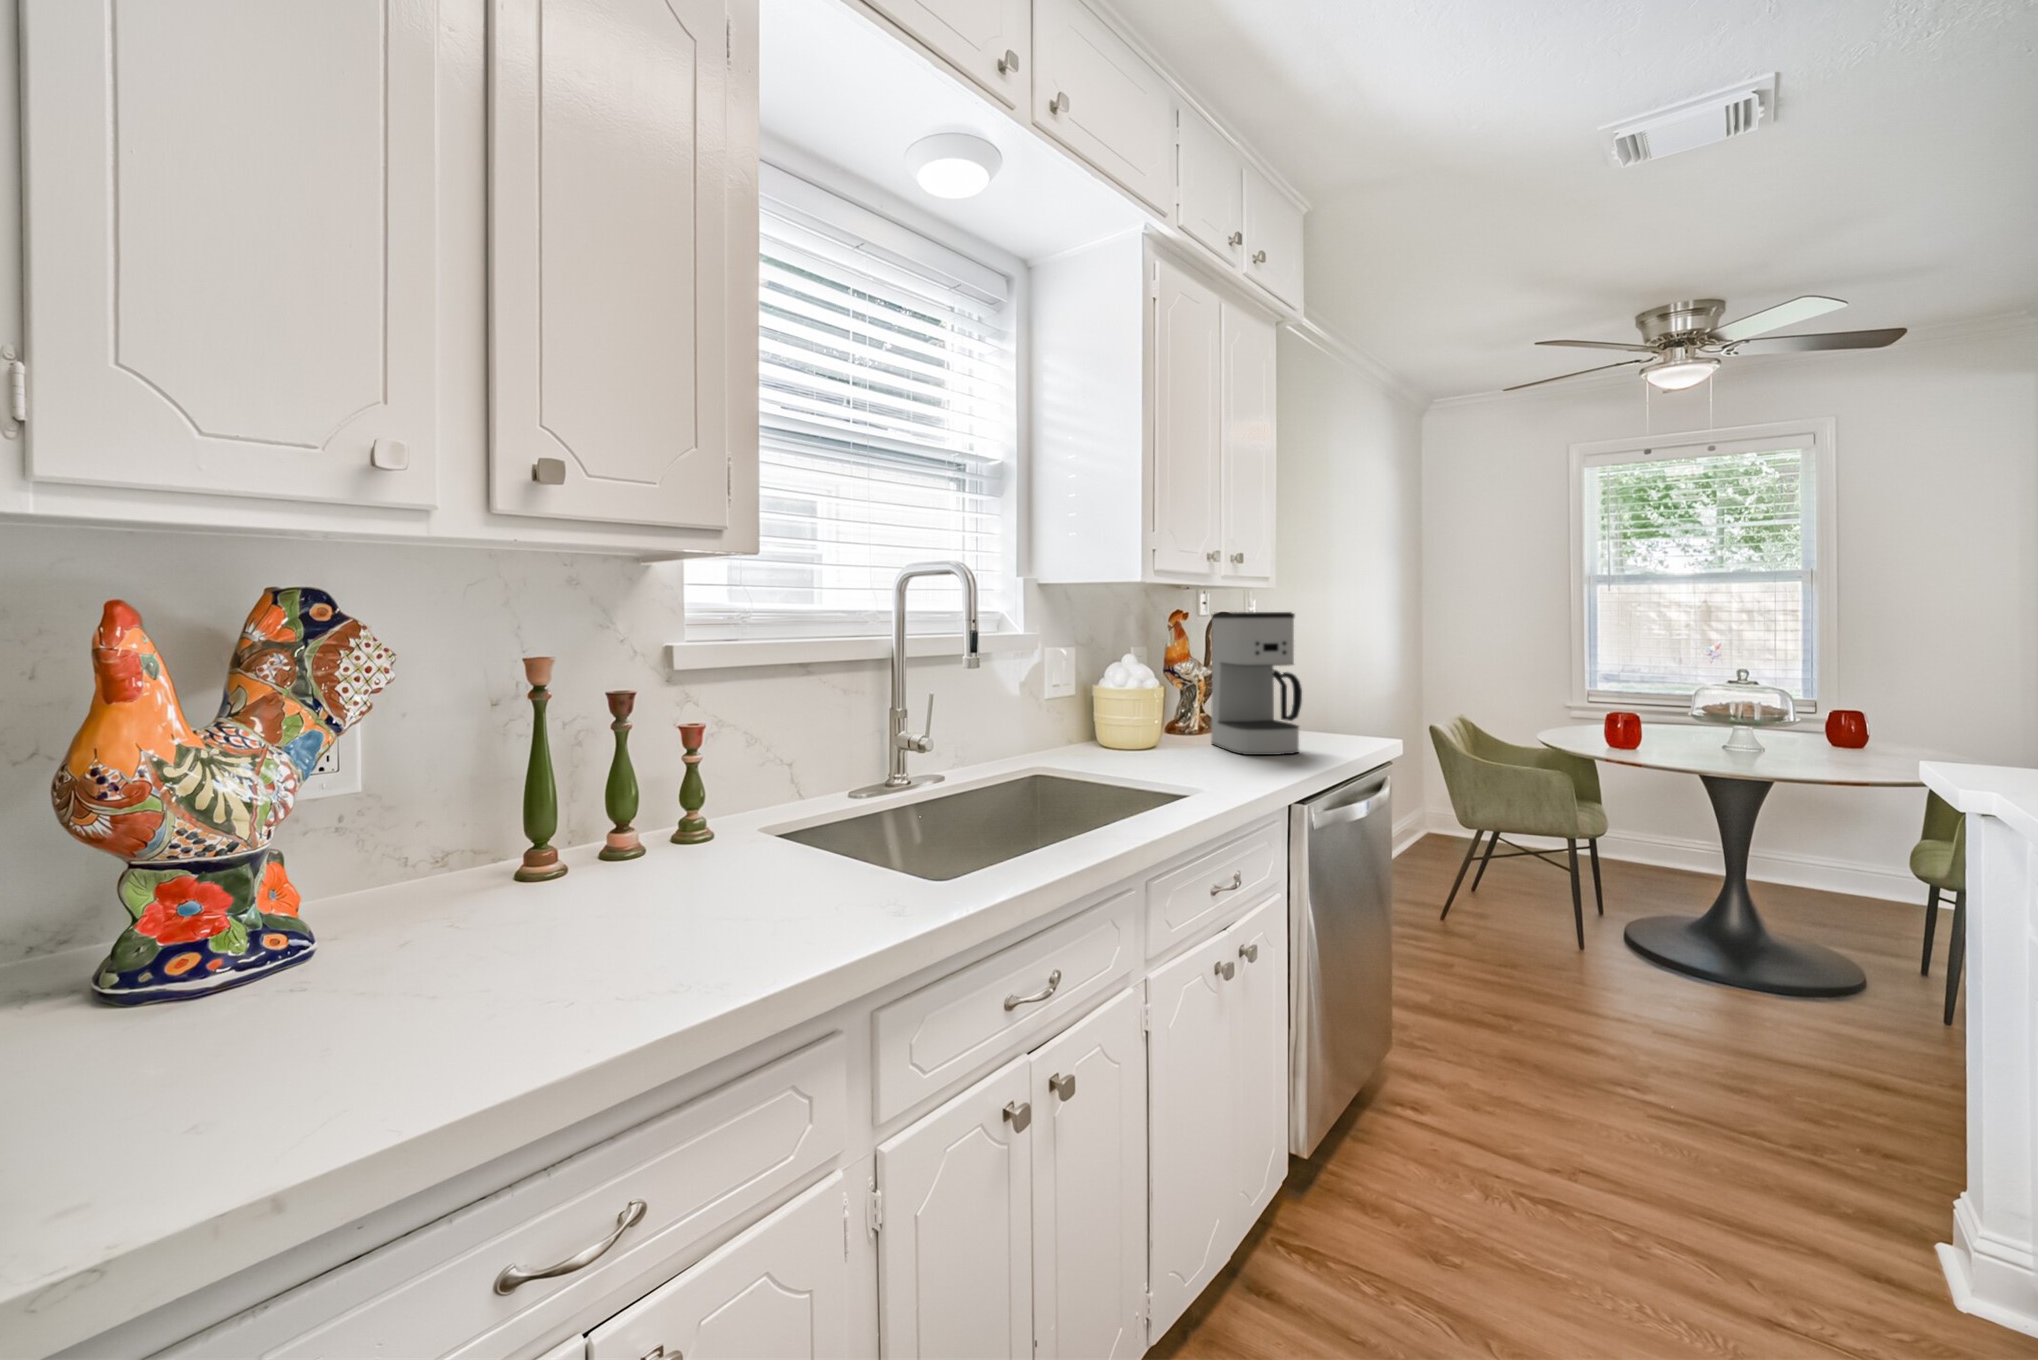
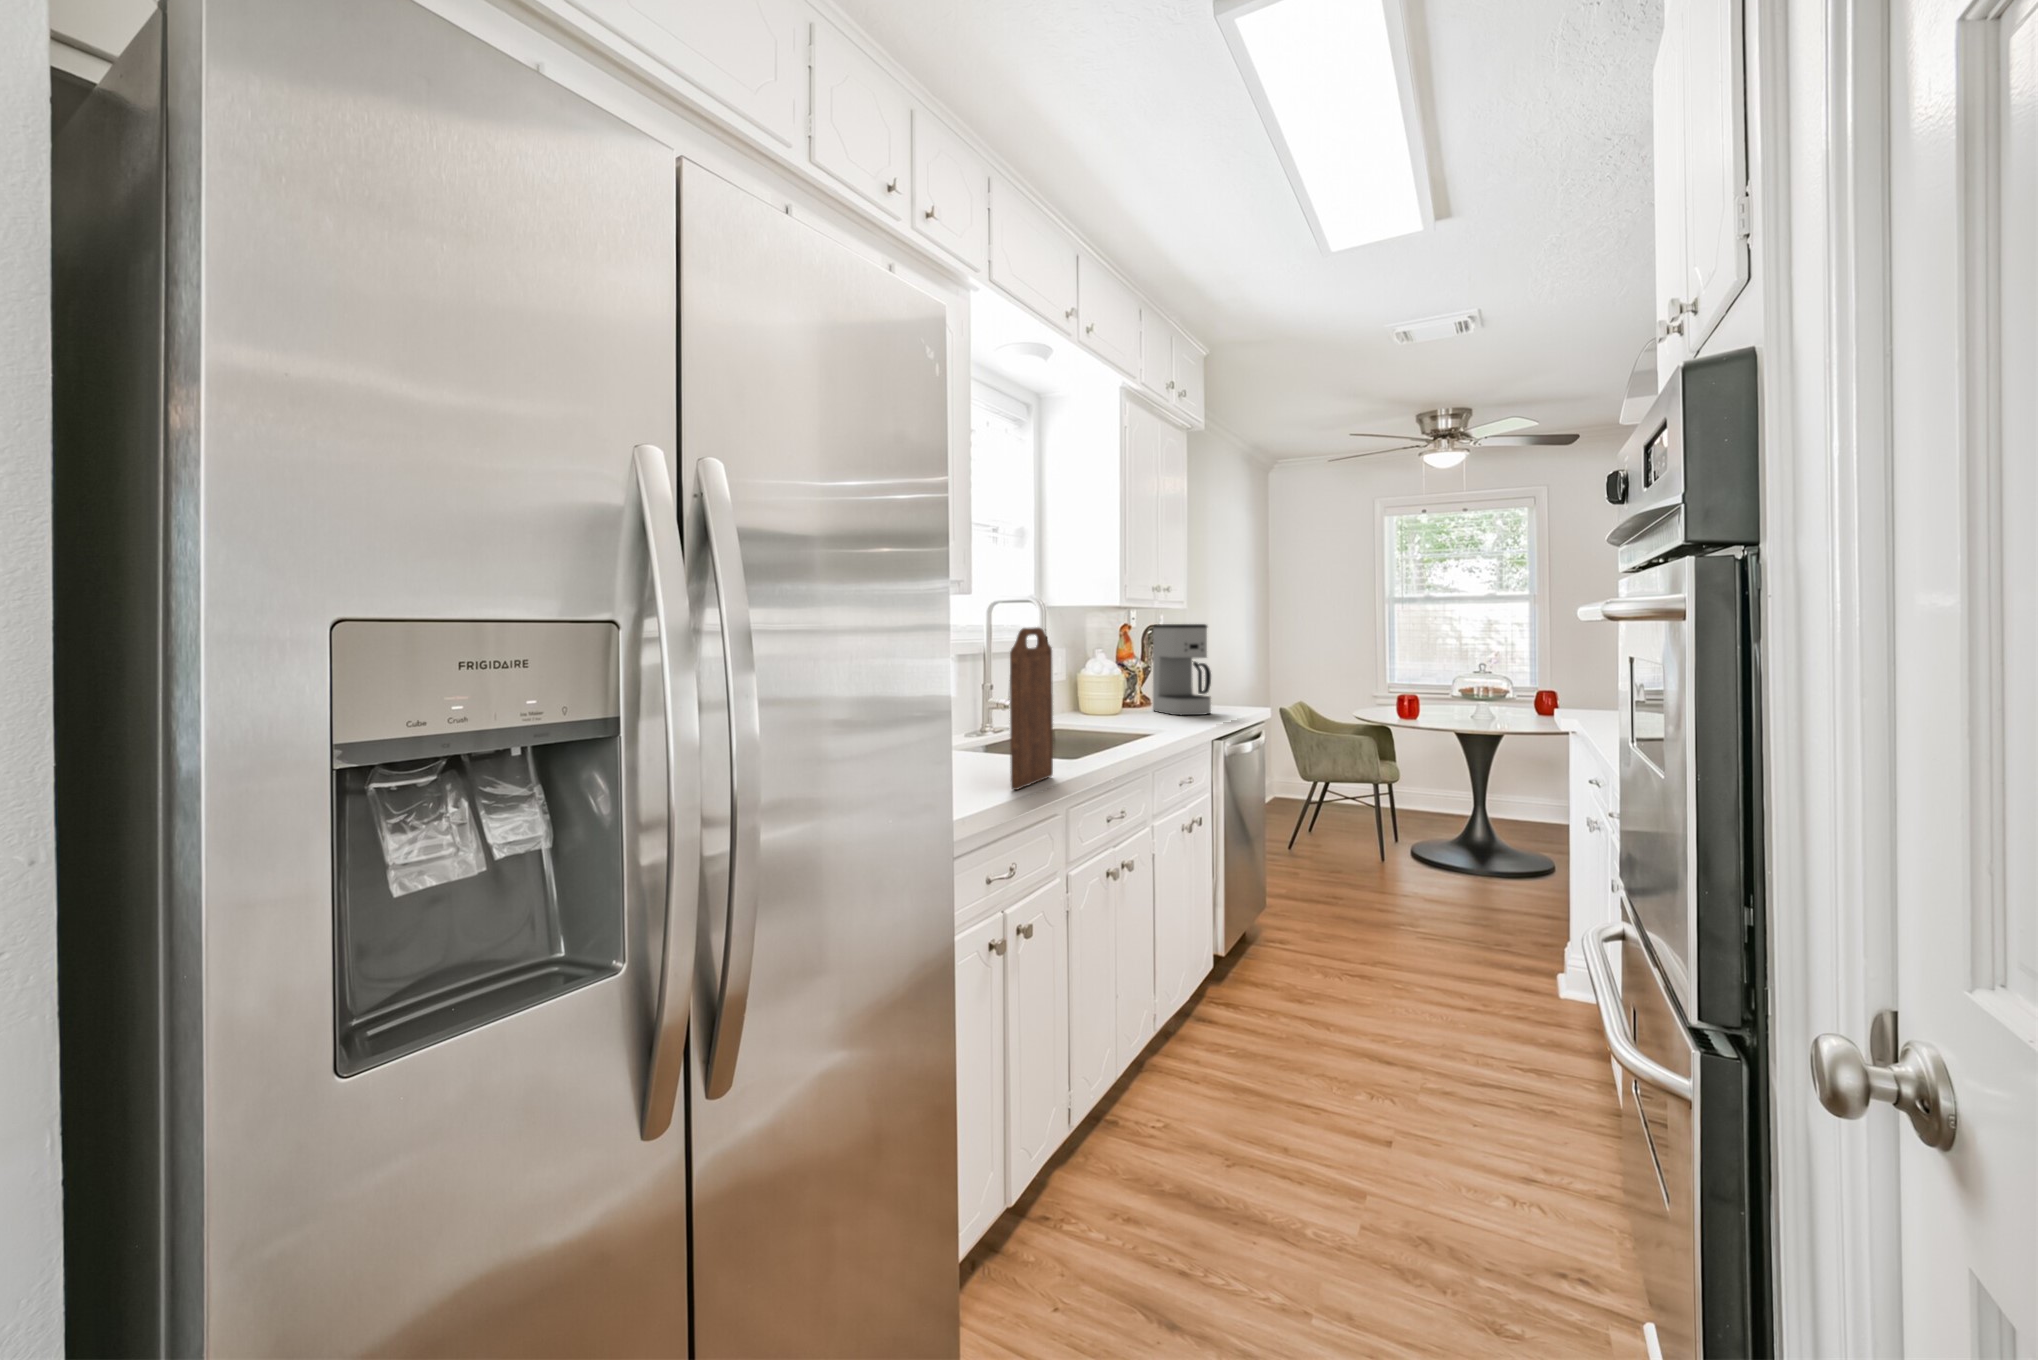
cutting board: none [619,614,810,1016] -> present [1010,627,1053,790]

